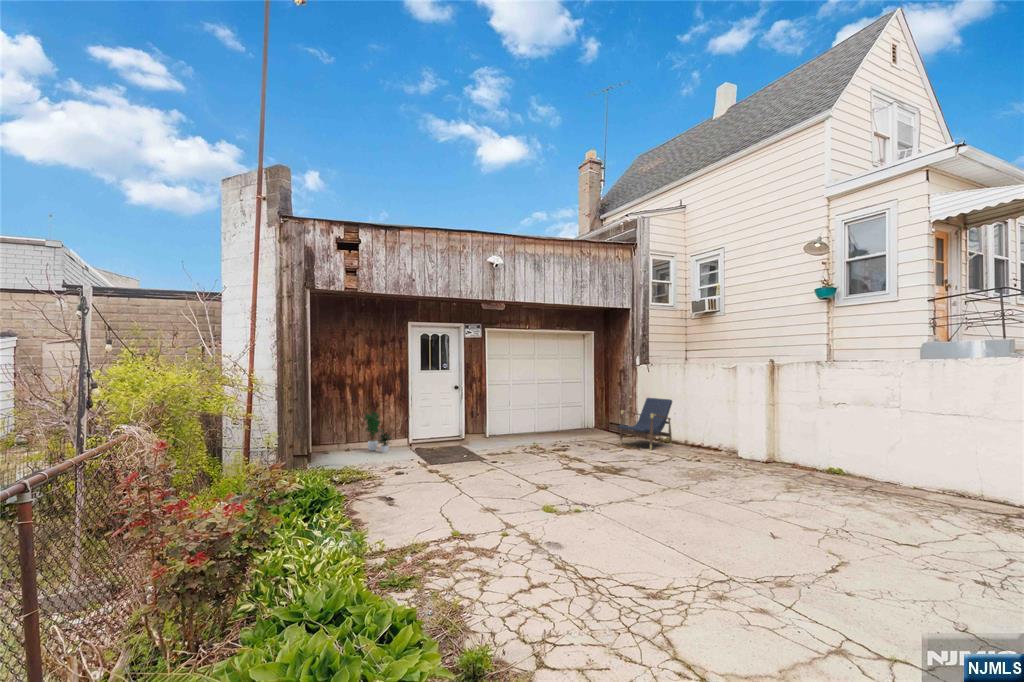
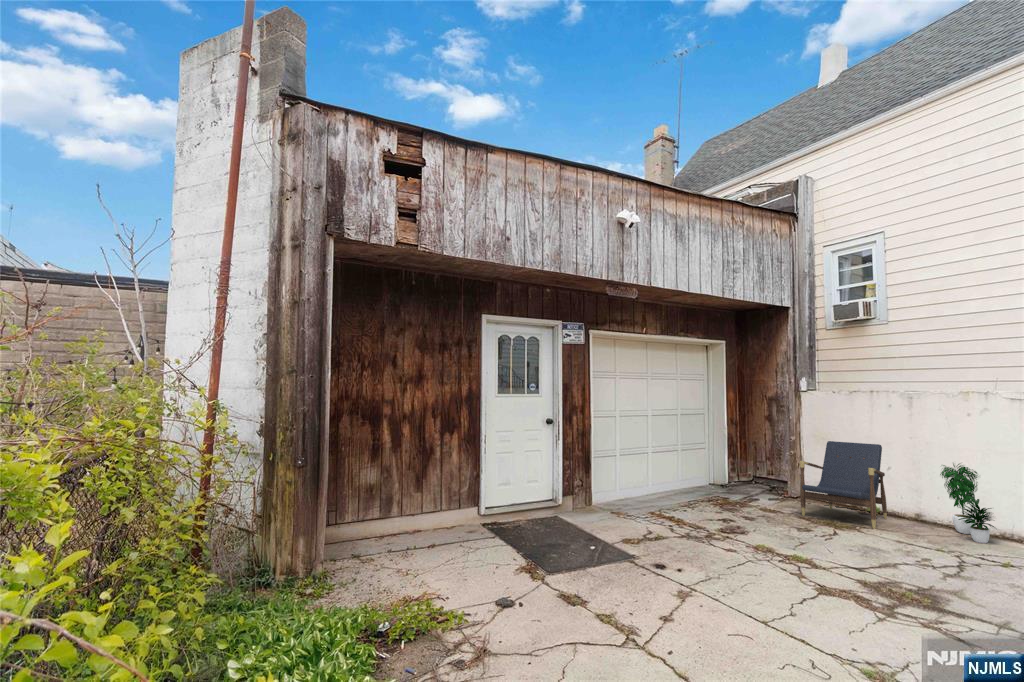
potted plant: present [364,412,391,453] -> present [940,464,995,543]

